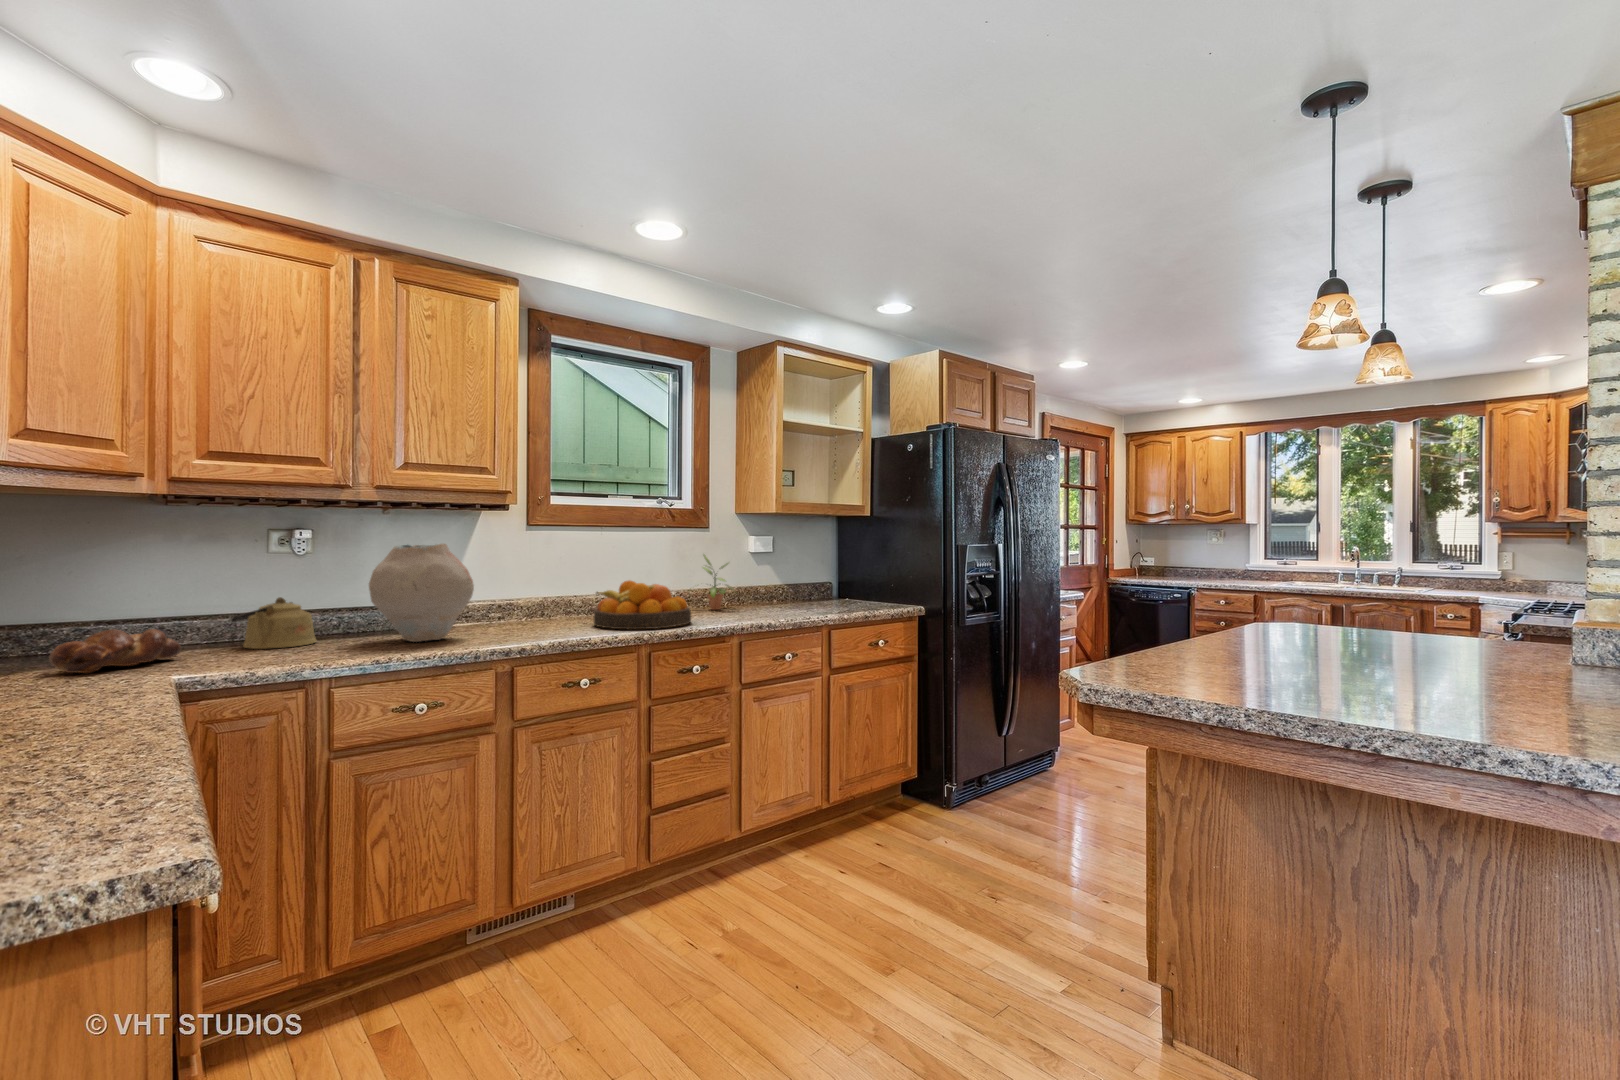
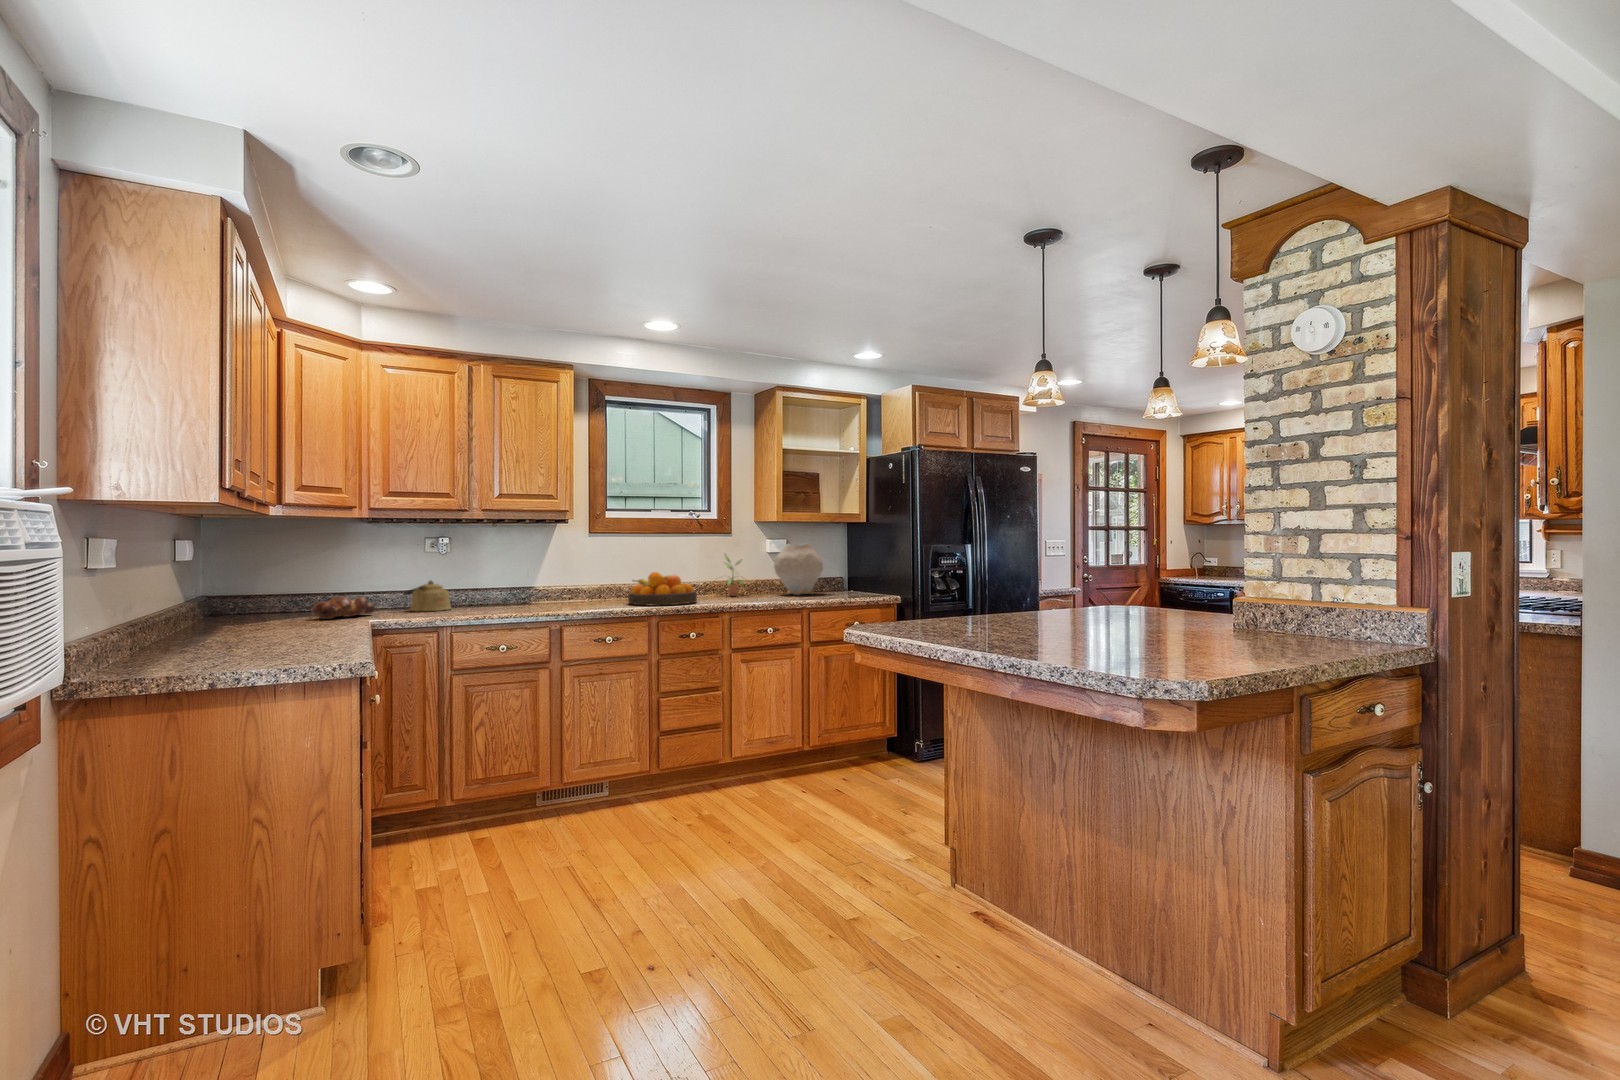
vase: present [369,543,474,642] -> present [774,543,823,595]

